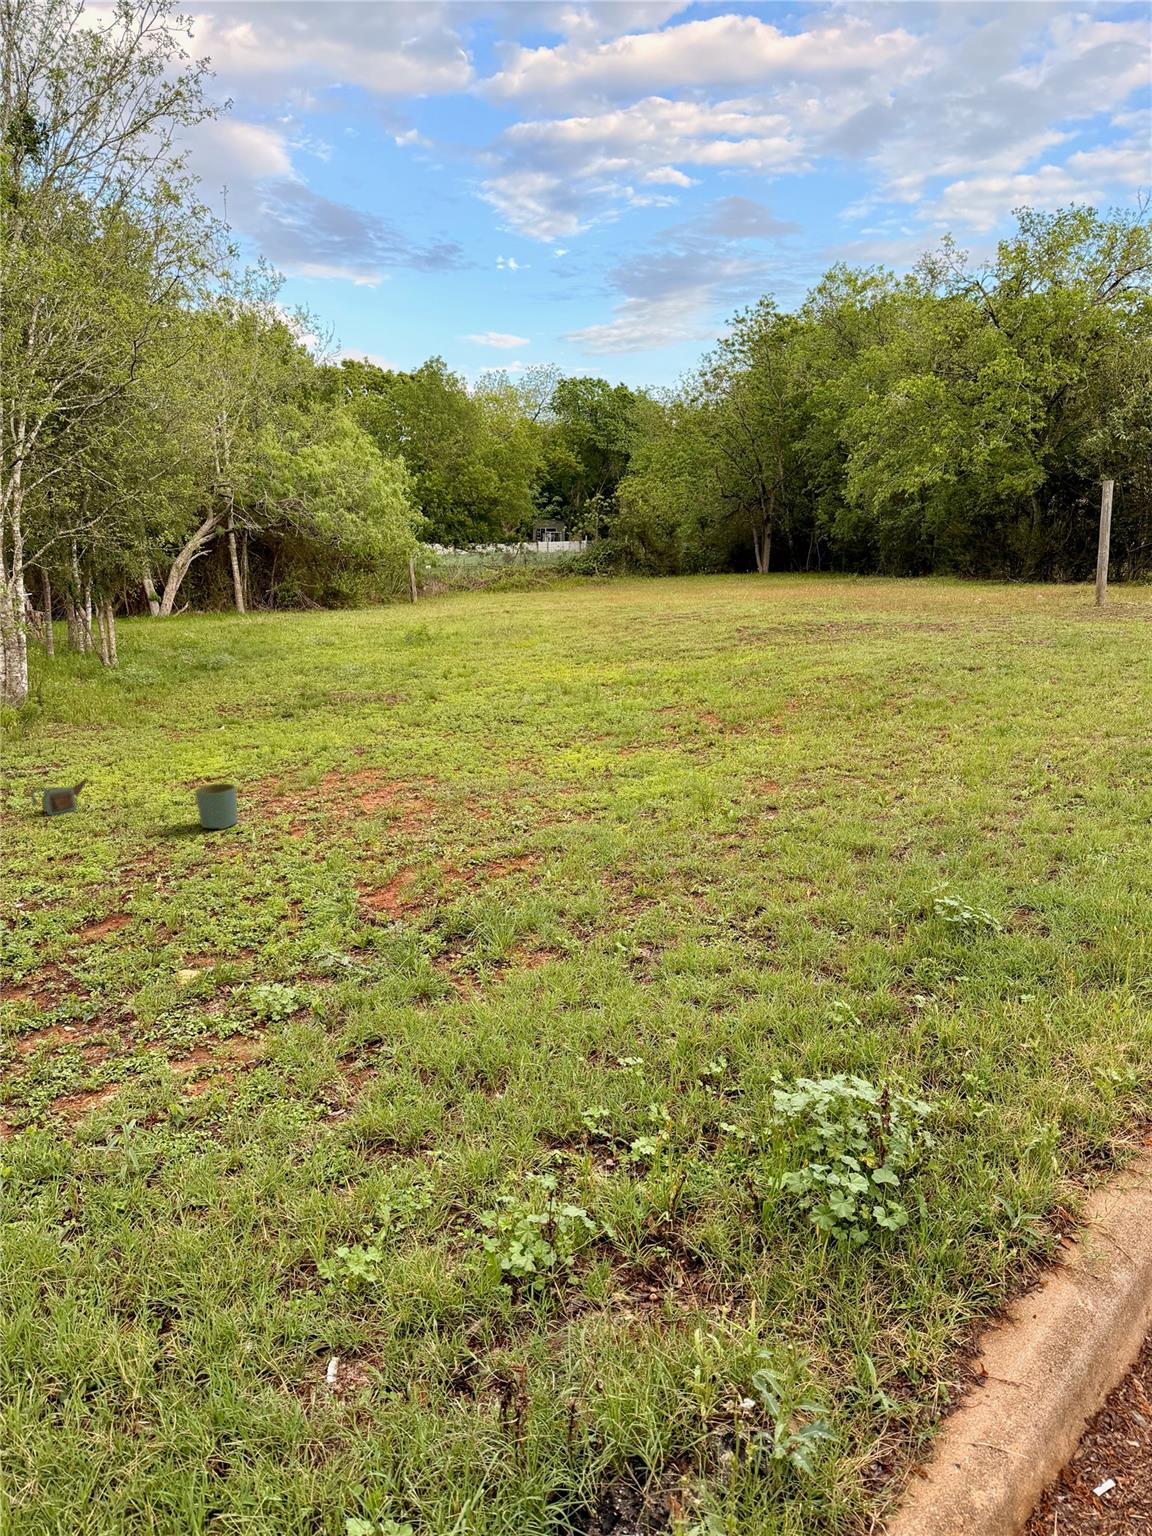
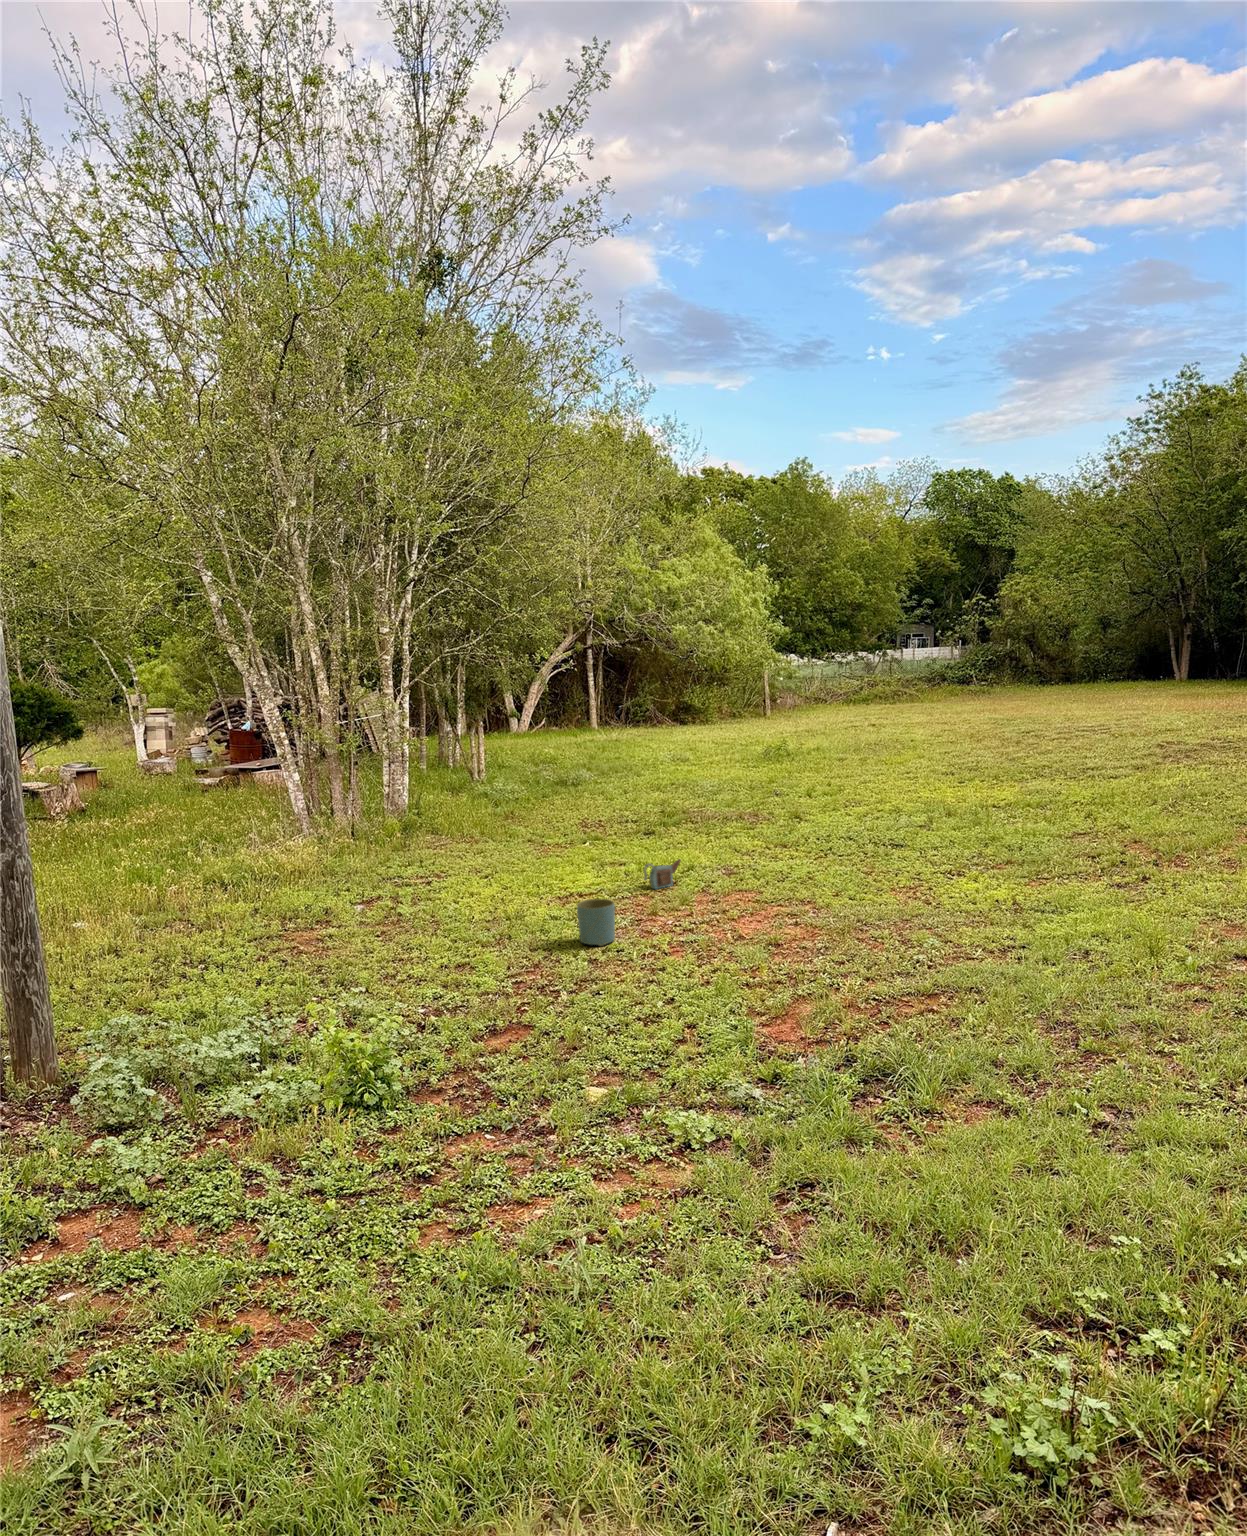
watering can: present [30,779,88,815] -> present [644,859,681,889]

